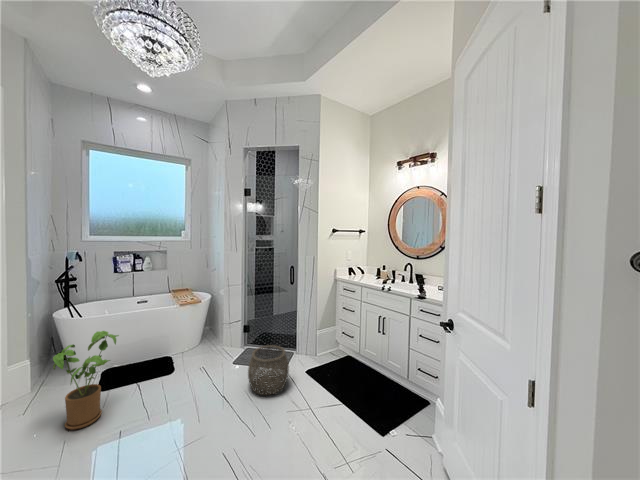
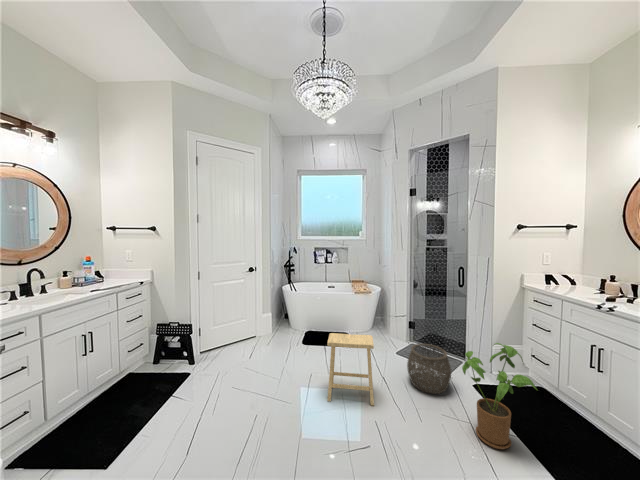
house plant: present [53,331,119,430] -> present [462,343,537,449]
footstool: none [150,354,215,459] -> present [327,333,374,405]

